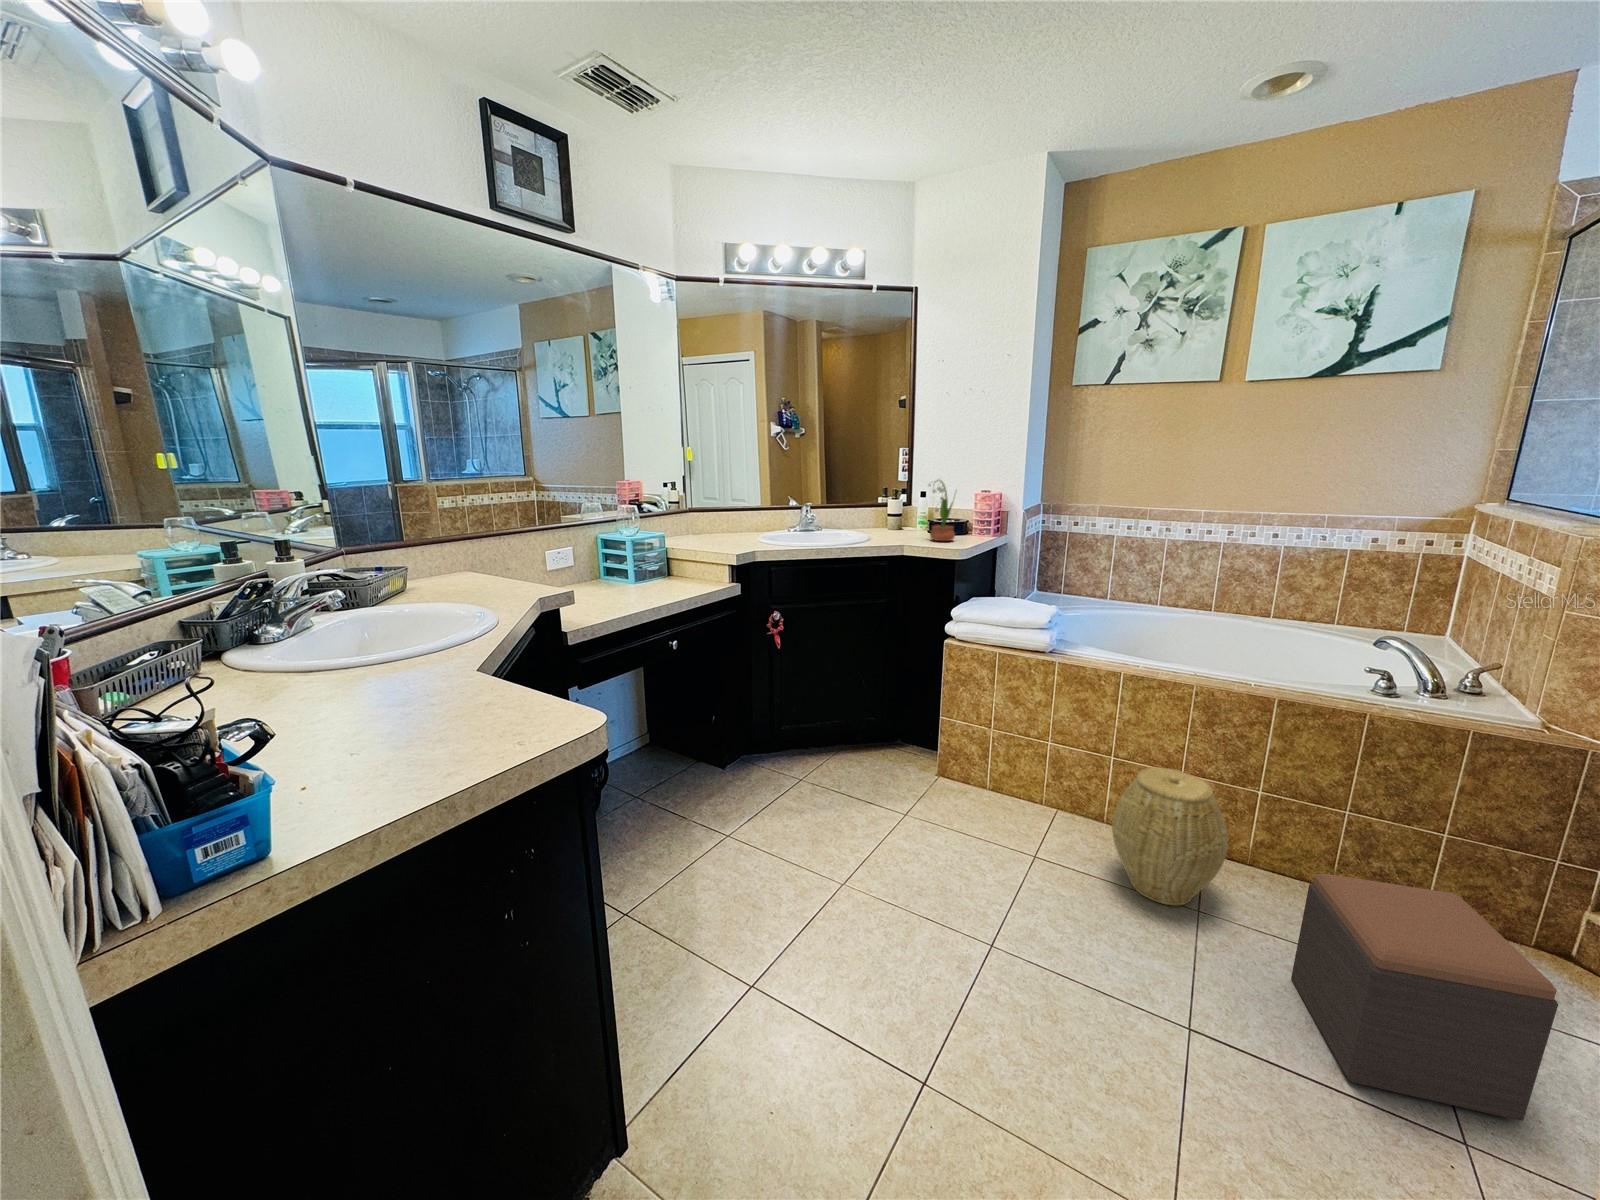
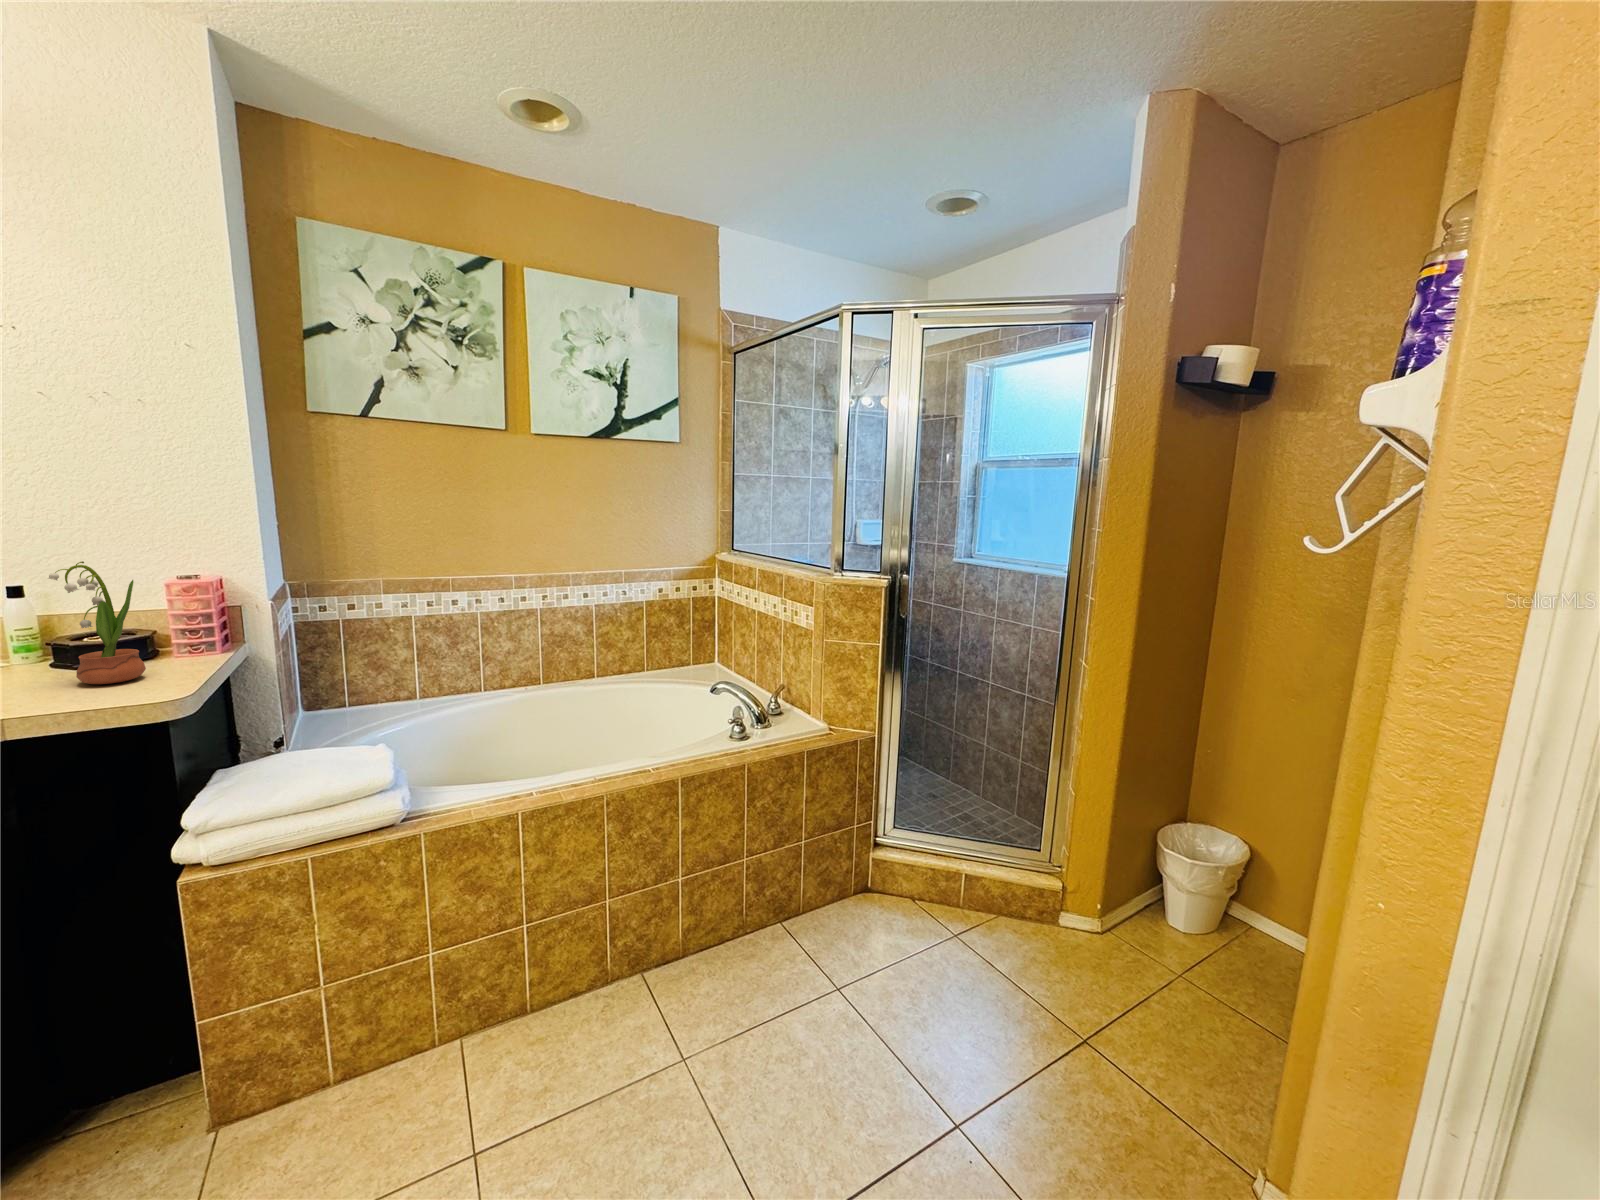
woven basket: present [1112,767,1228,906] -> none [567,908,697,1095]
footstool: present [1291,873,1558,1121] -> none [789,908,962,1156]

